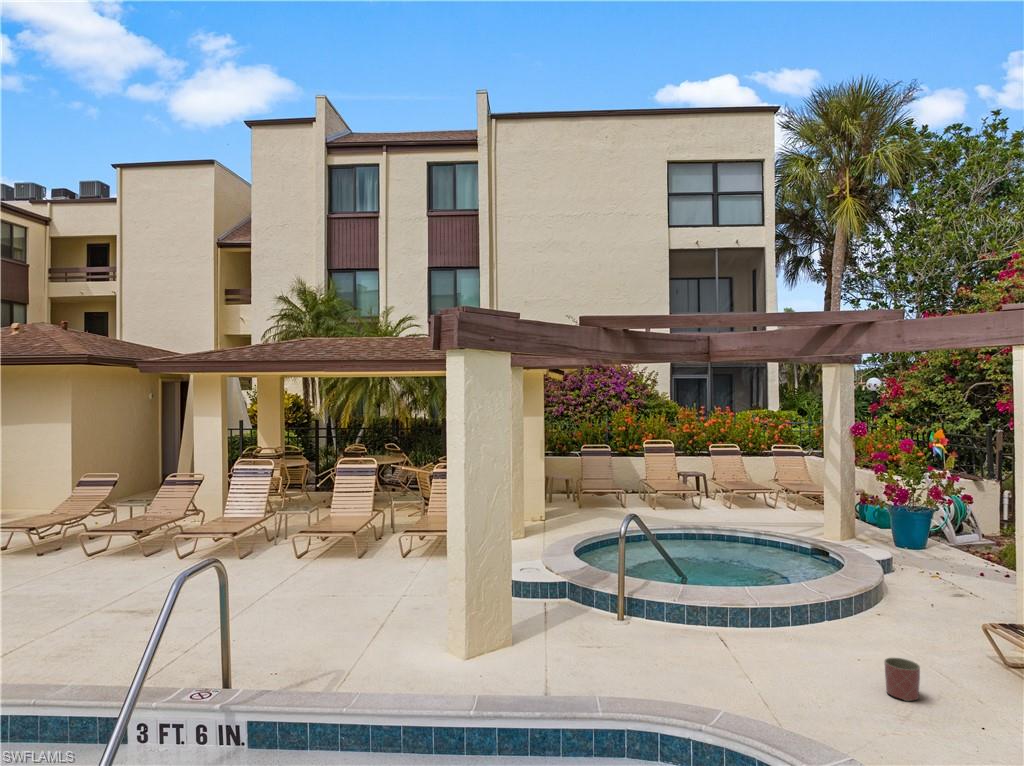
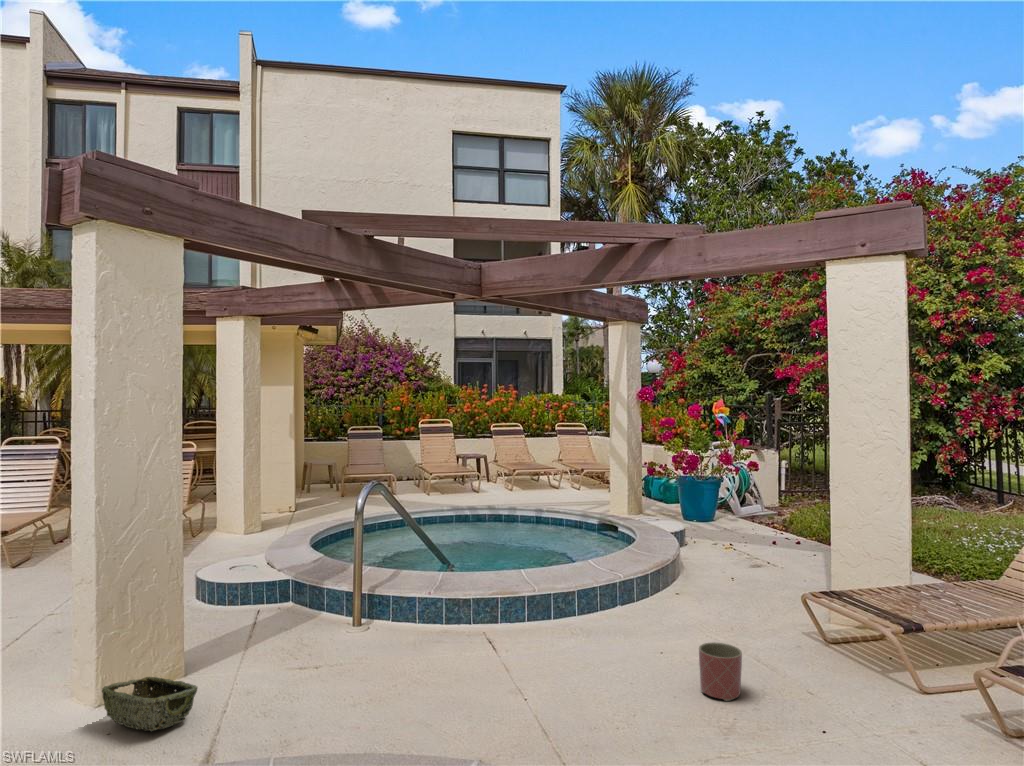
woven basket: none [484,637,537,669] -> present [102,677,198,731]

